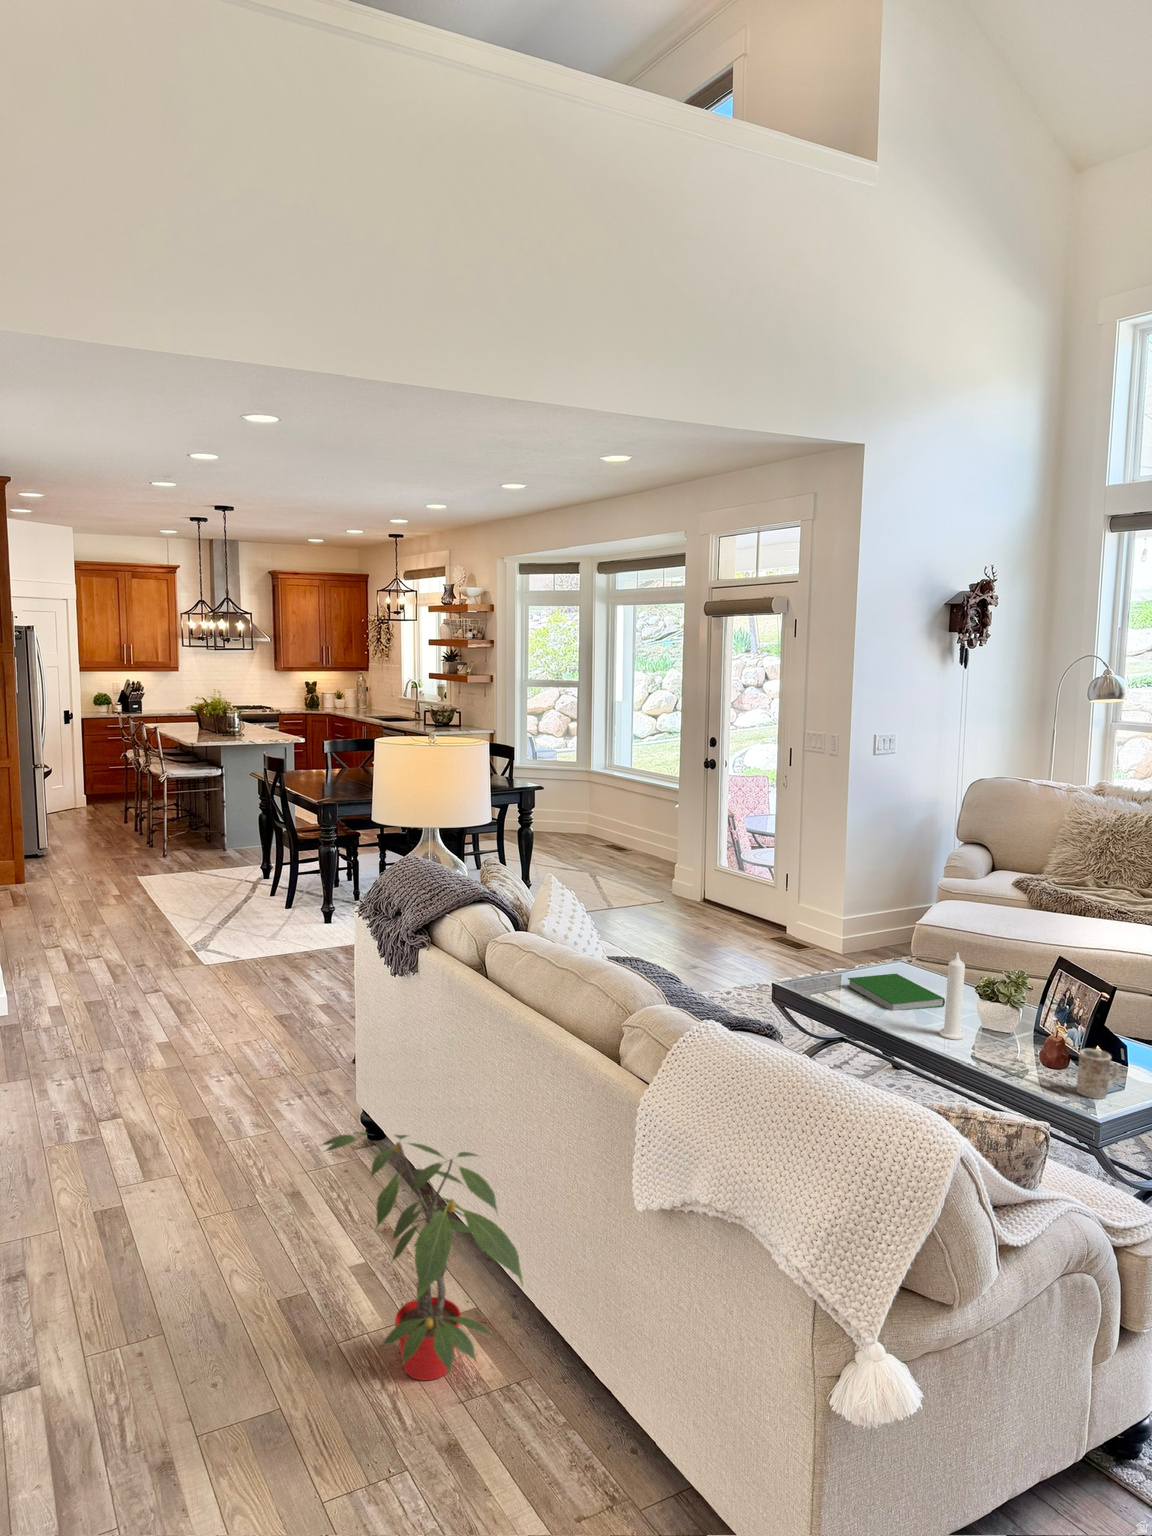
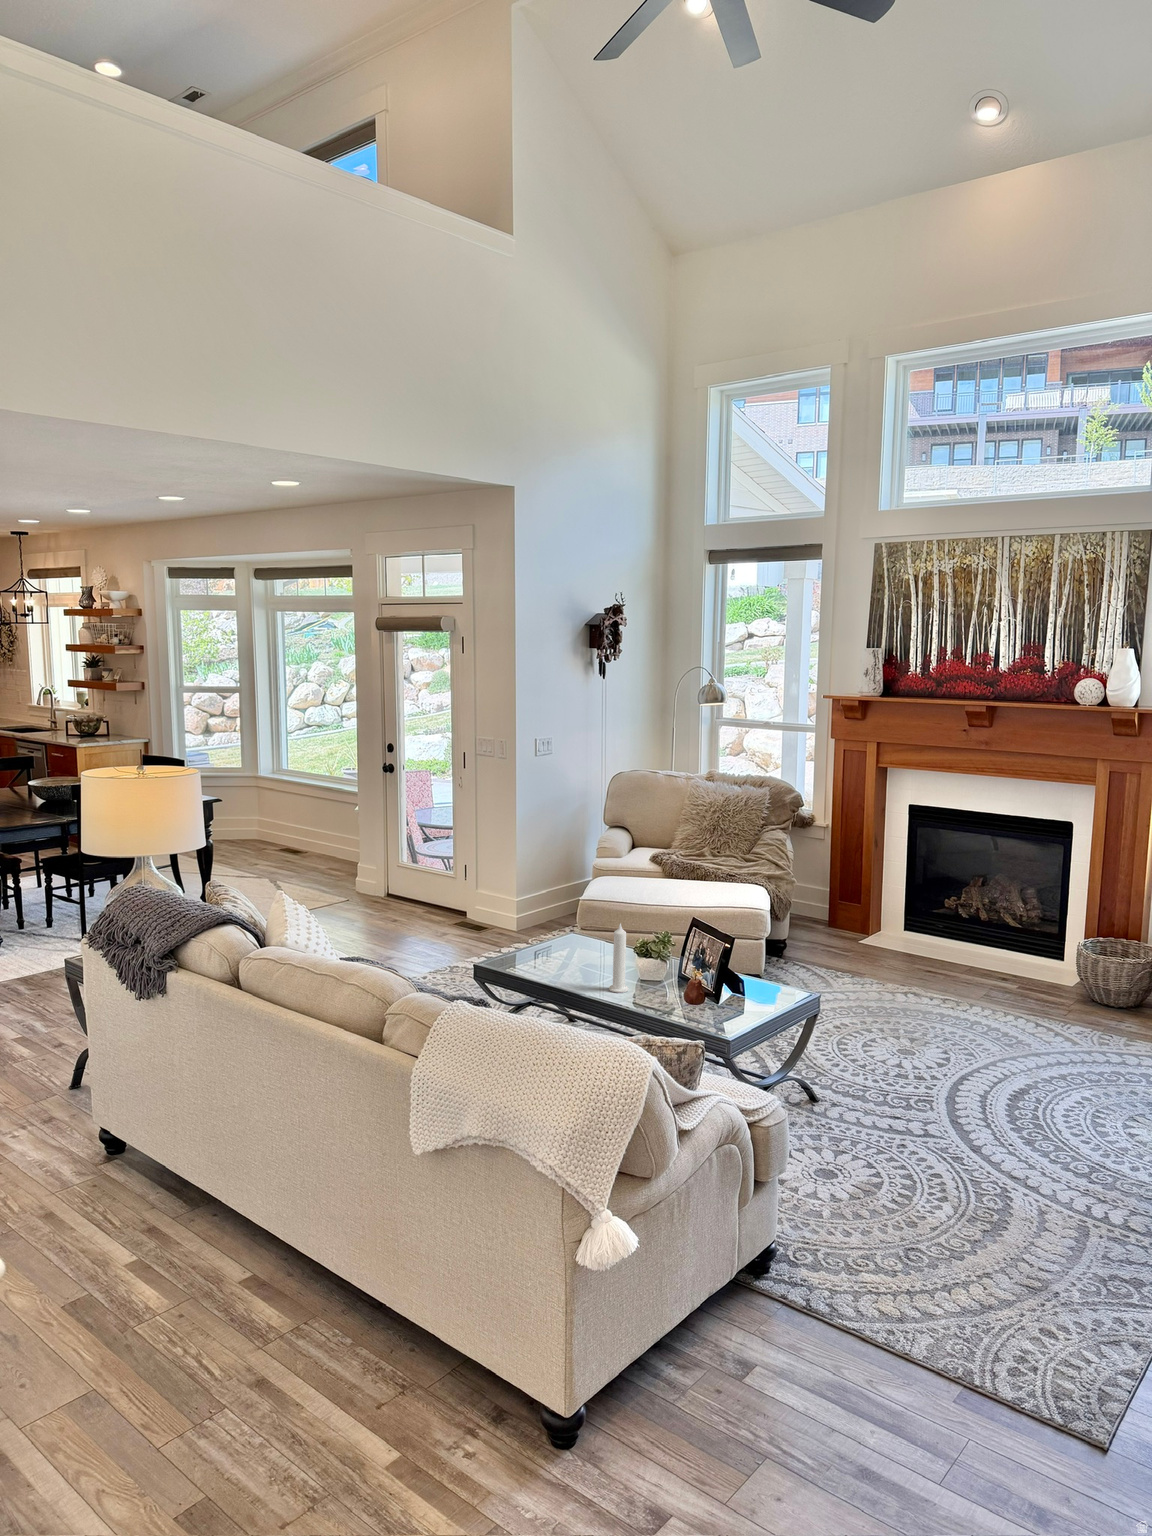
hardcover book: present [847,974,945,1011] -> none [532,945,610,977]
mug: present [1077,1049,1117,1099] -> none [712,987,739,1024]
potted plant: present [323,1132,523,1380] -> none [103,1136,318,1342]

